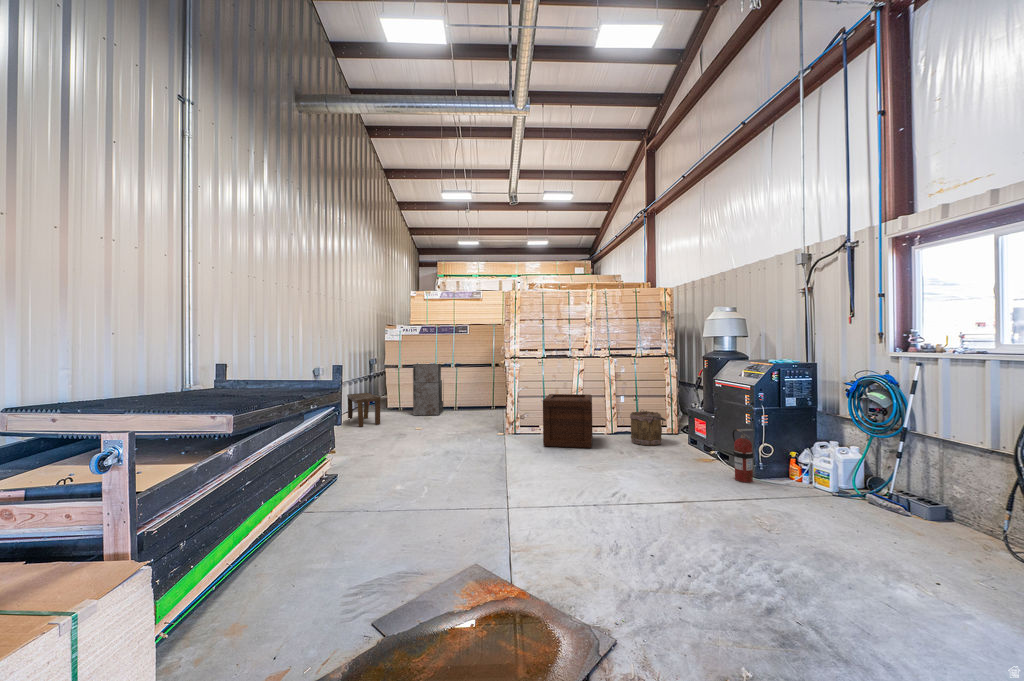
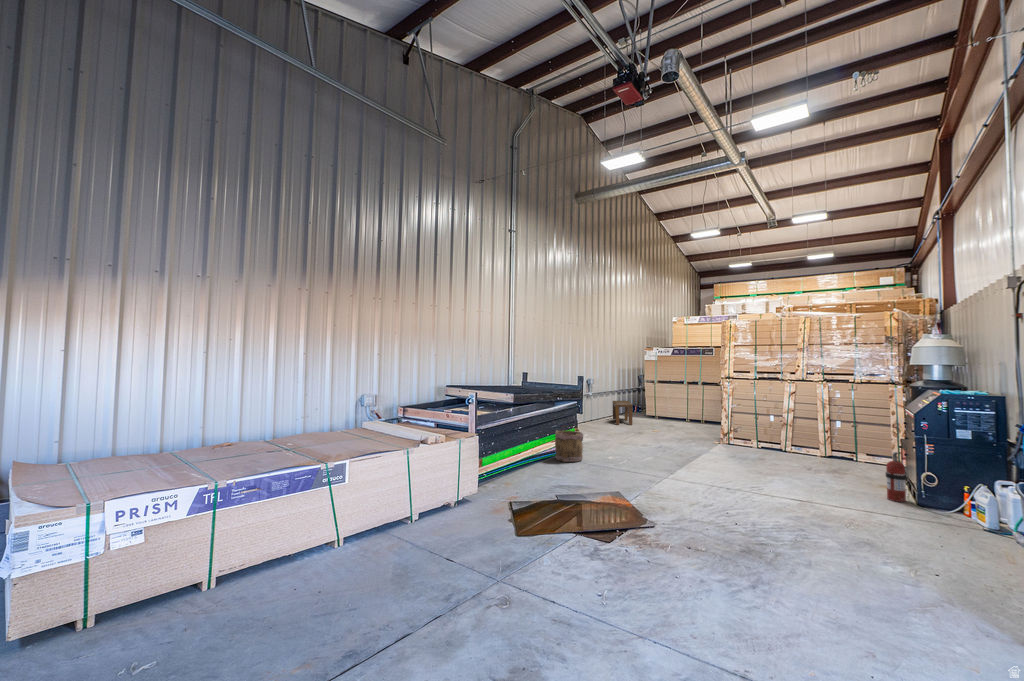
storage cabinet: present [413,364,444,415] -> none [663,380,692,425]
wooden crate: present [543,394,593,448] -> none [741,412,802,461]
bucket: present [630,410,666,446] -> present [555,430,583,462]

